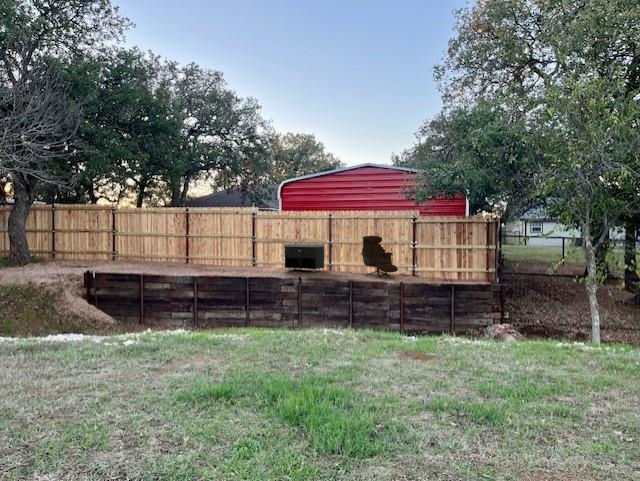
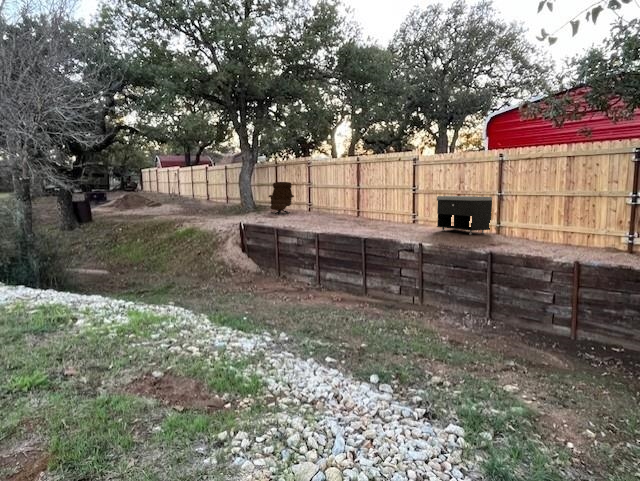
lounge chair: present [361,236,398,278] -> present [269,182,294,214]

